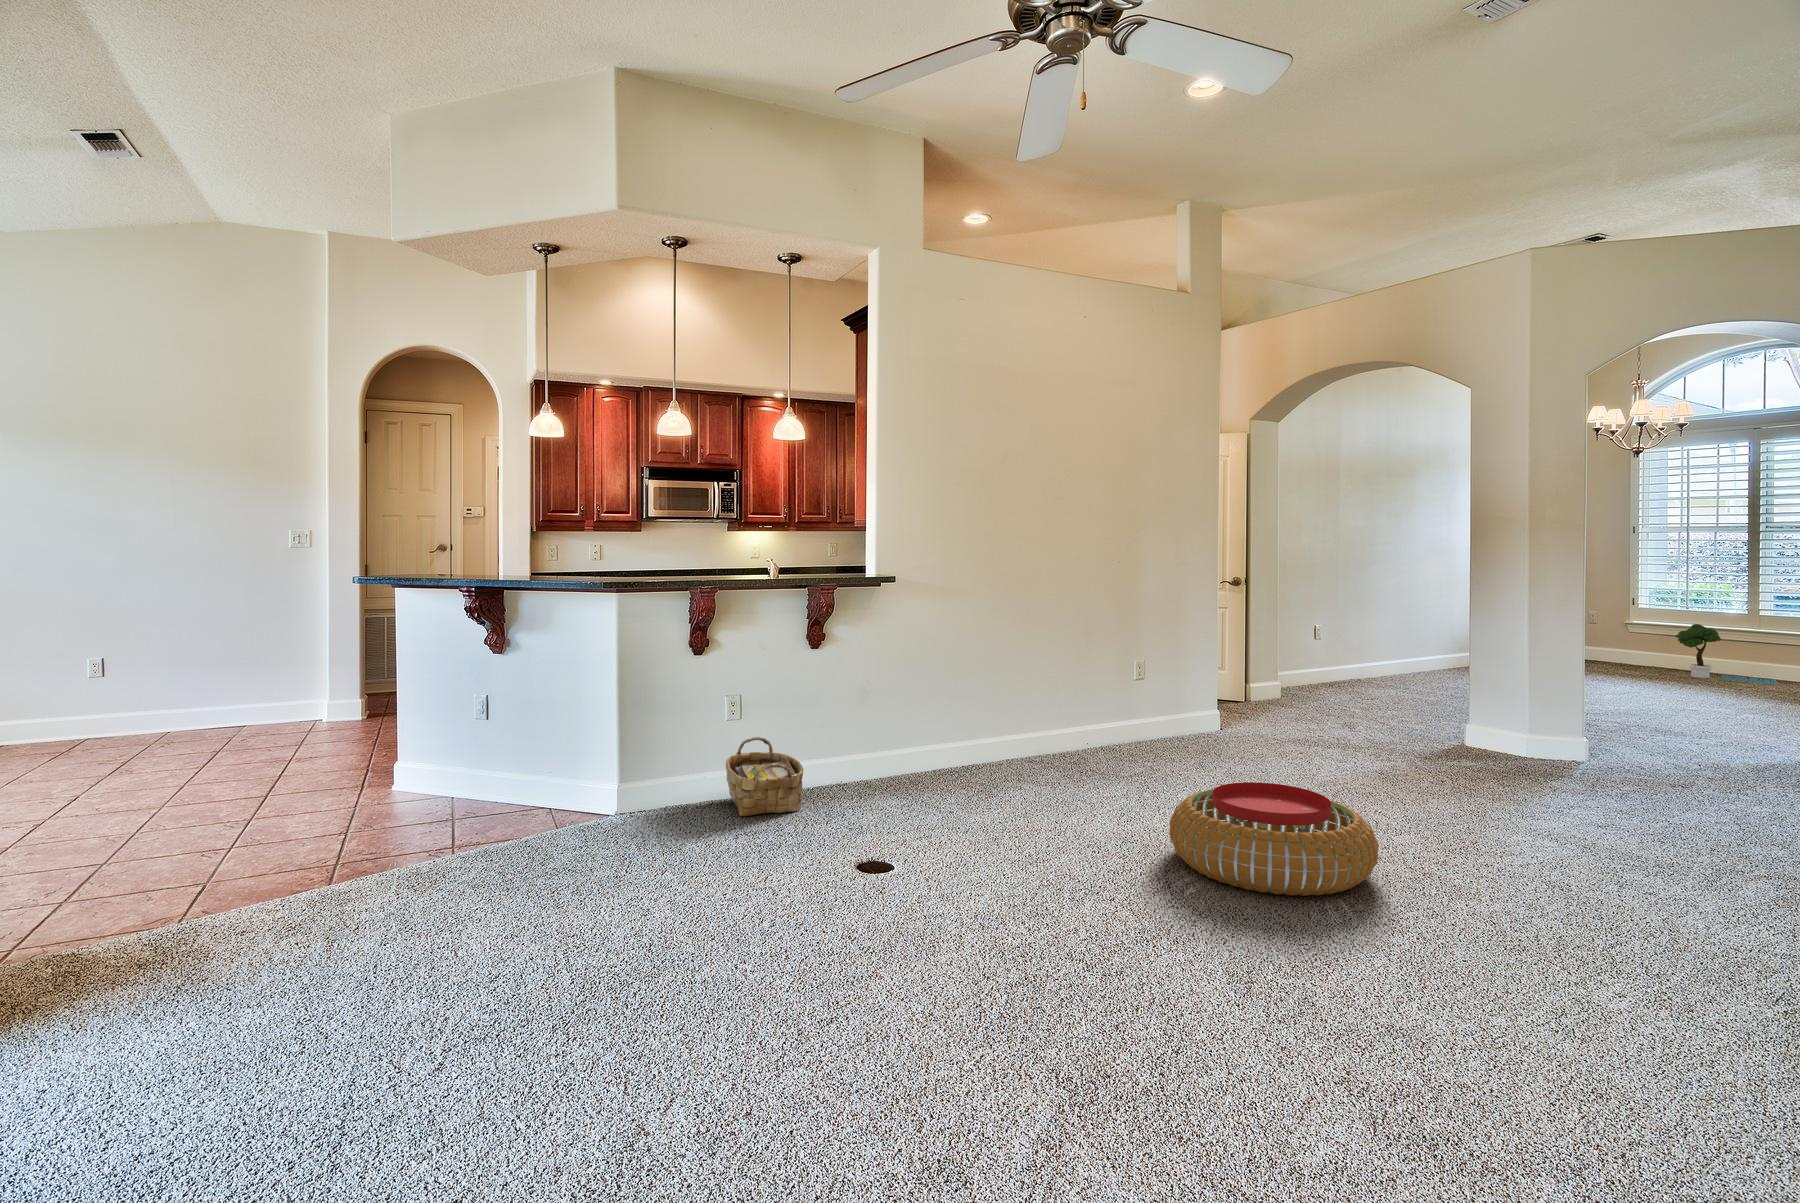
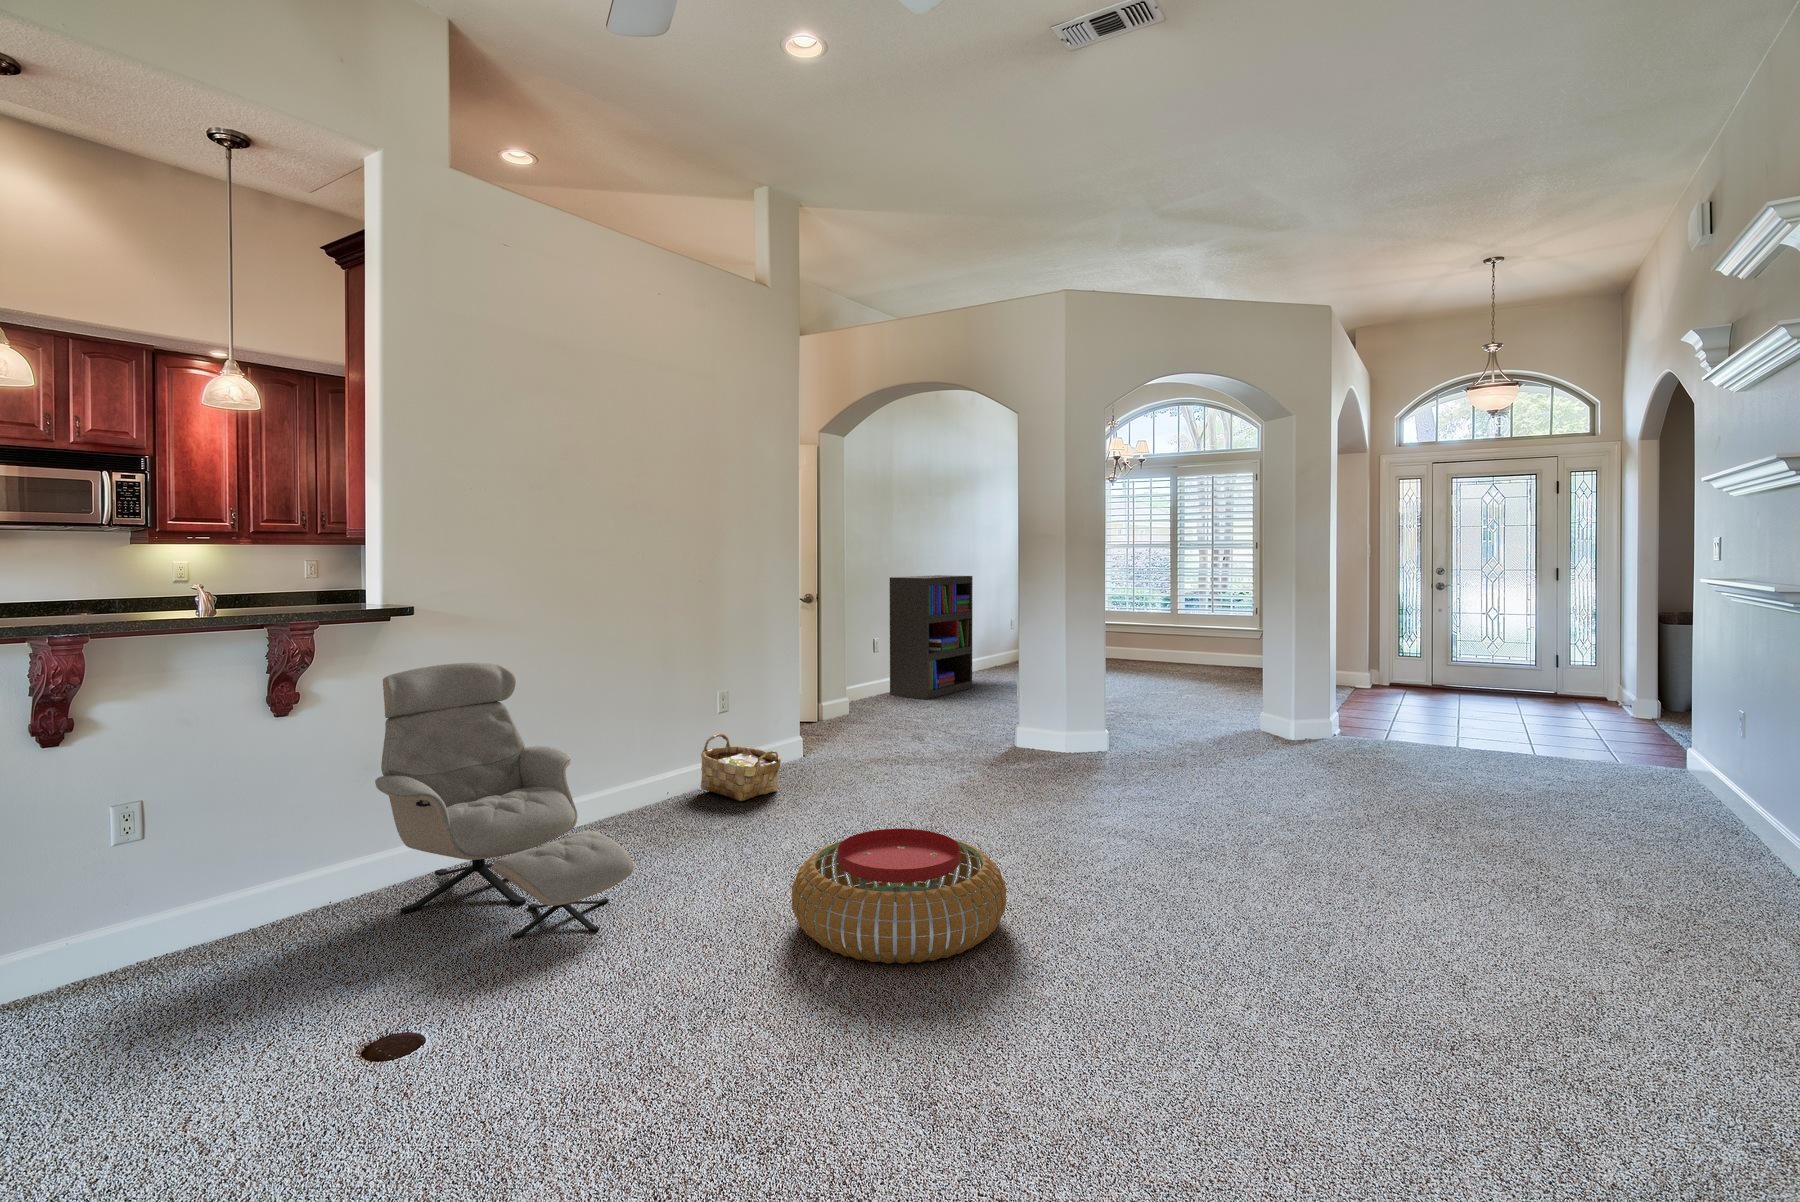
bookshelf: none [1333,562,1439,692] -> present [890,575,972,699]
armchair: none [870,619,1045,828] -> present [375,663,633,938]
potted tree: present [1675,624,1777,685] -> none [1132,622,1195,668]
woven basket: present [726,737,803,817] -> present [701,734,781,801]

